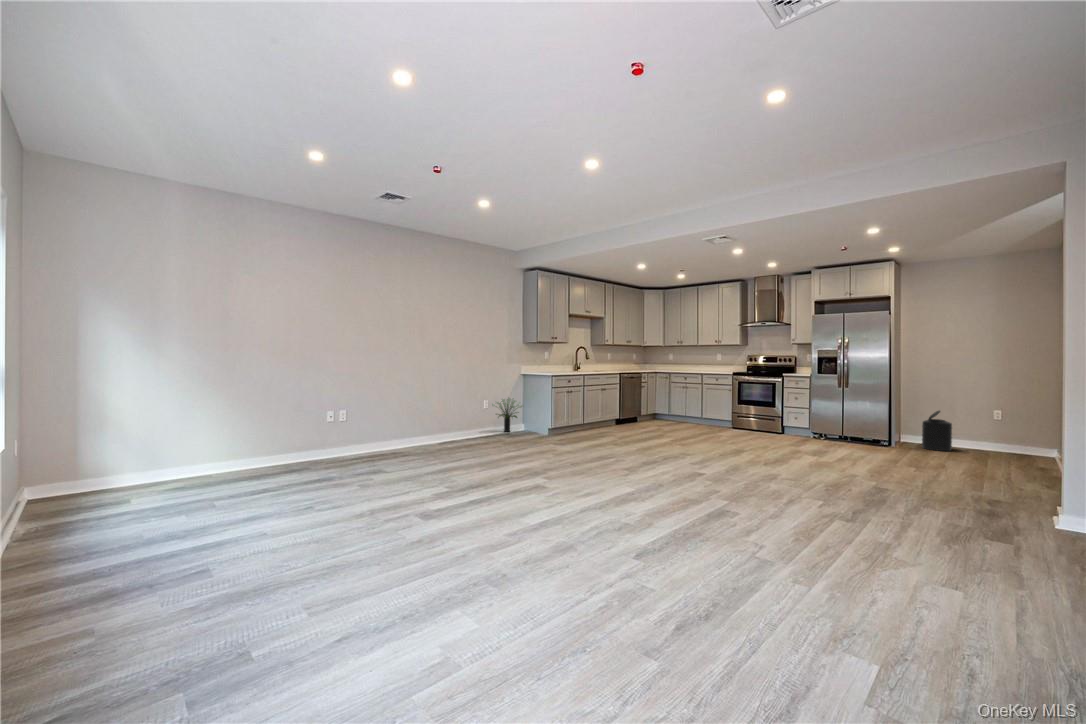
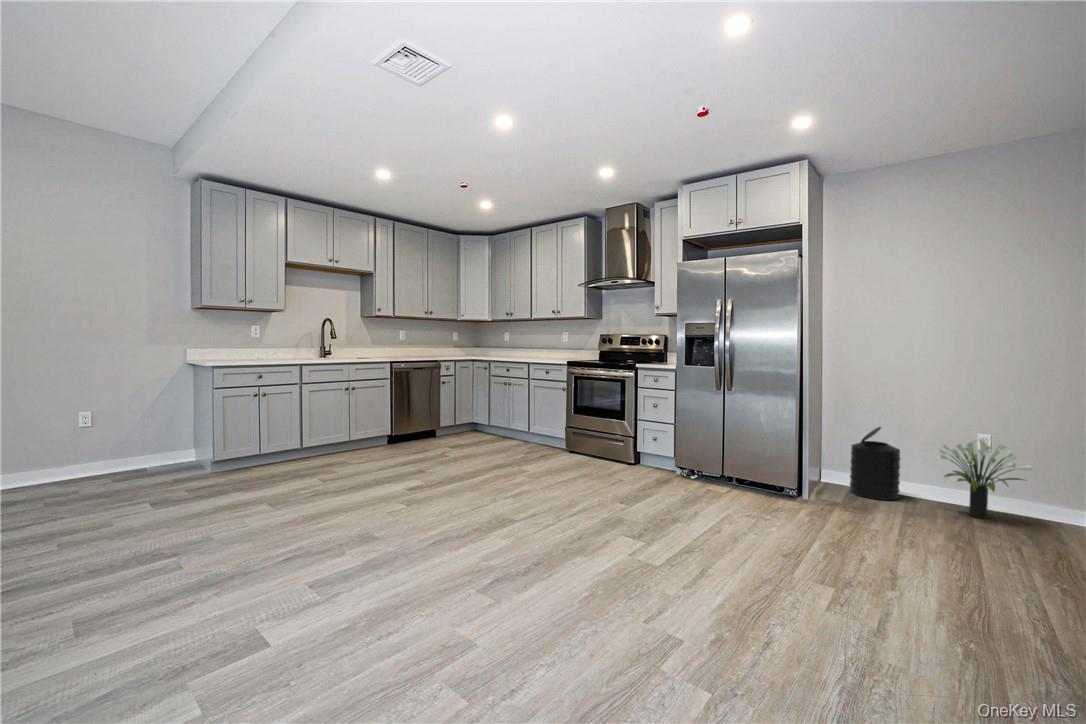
potted plant: present [492,398,523,432] -> present [938,439,1032,518]

